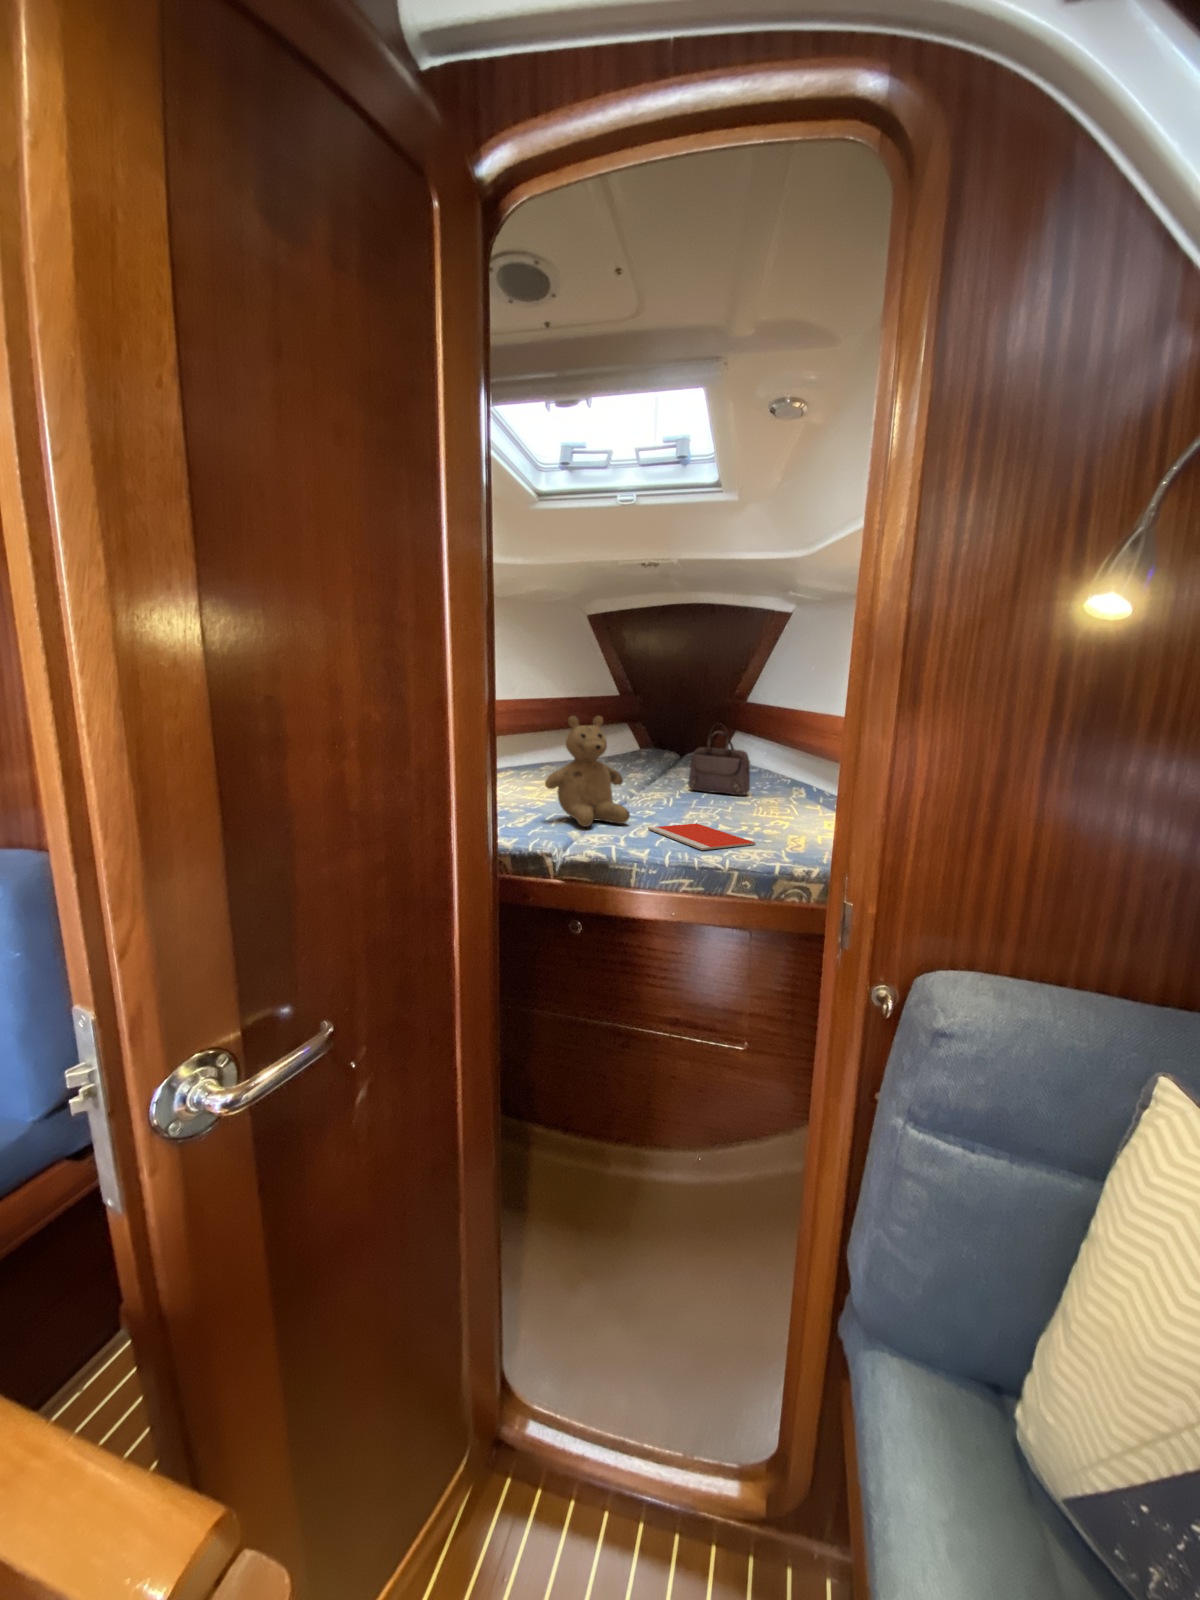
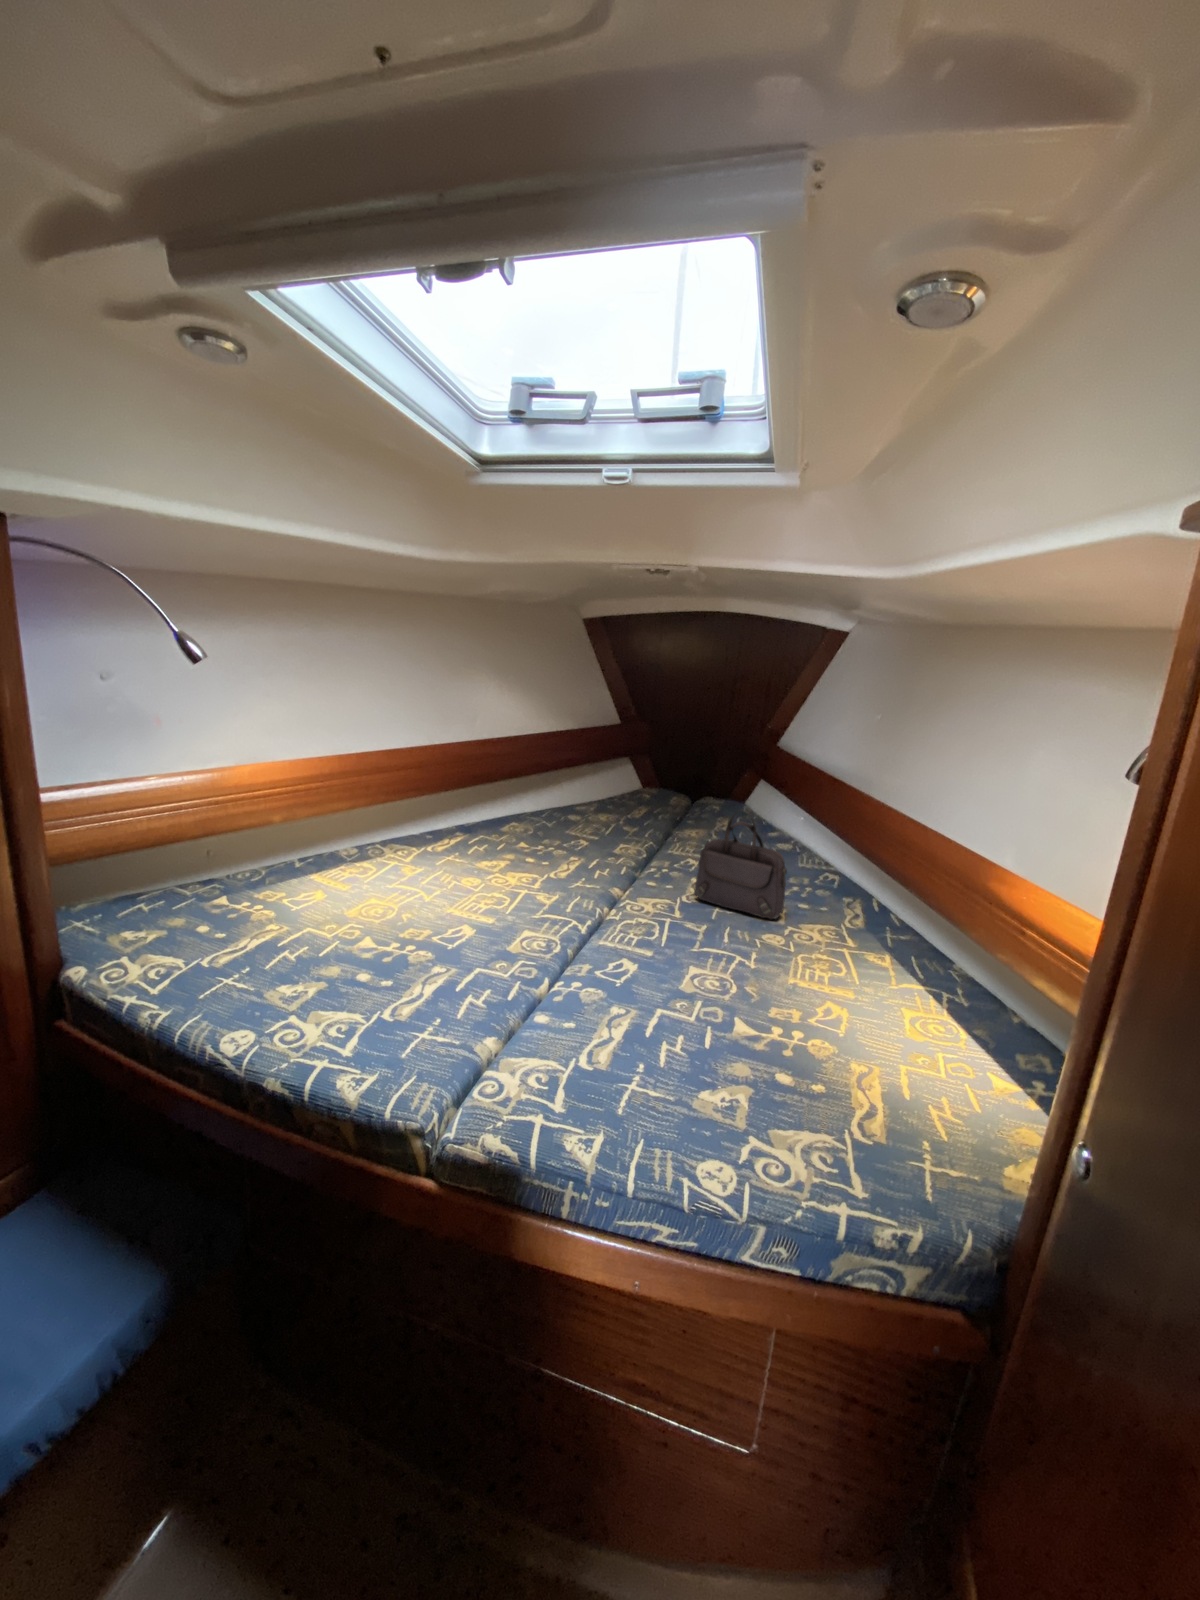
teddy bear: present [545,716,630,827] -> none [454,830,589,1026]
notebook: present [648,823,756,850] -> none [615,1018,796,1134]

